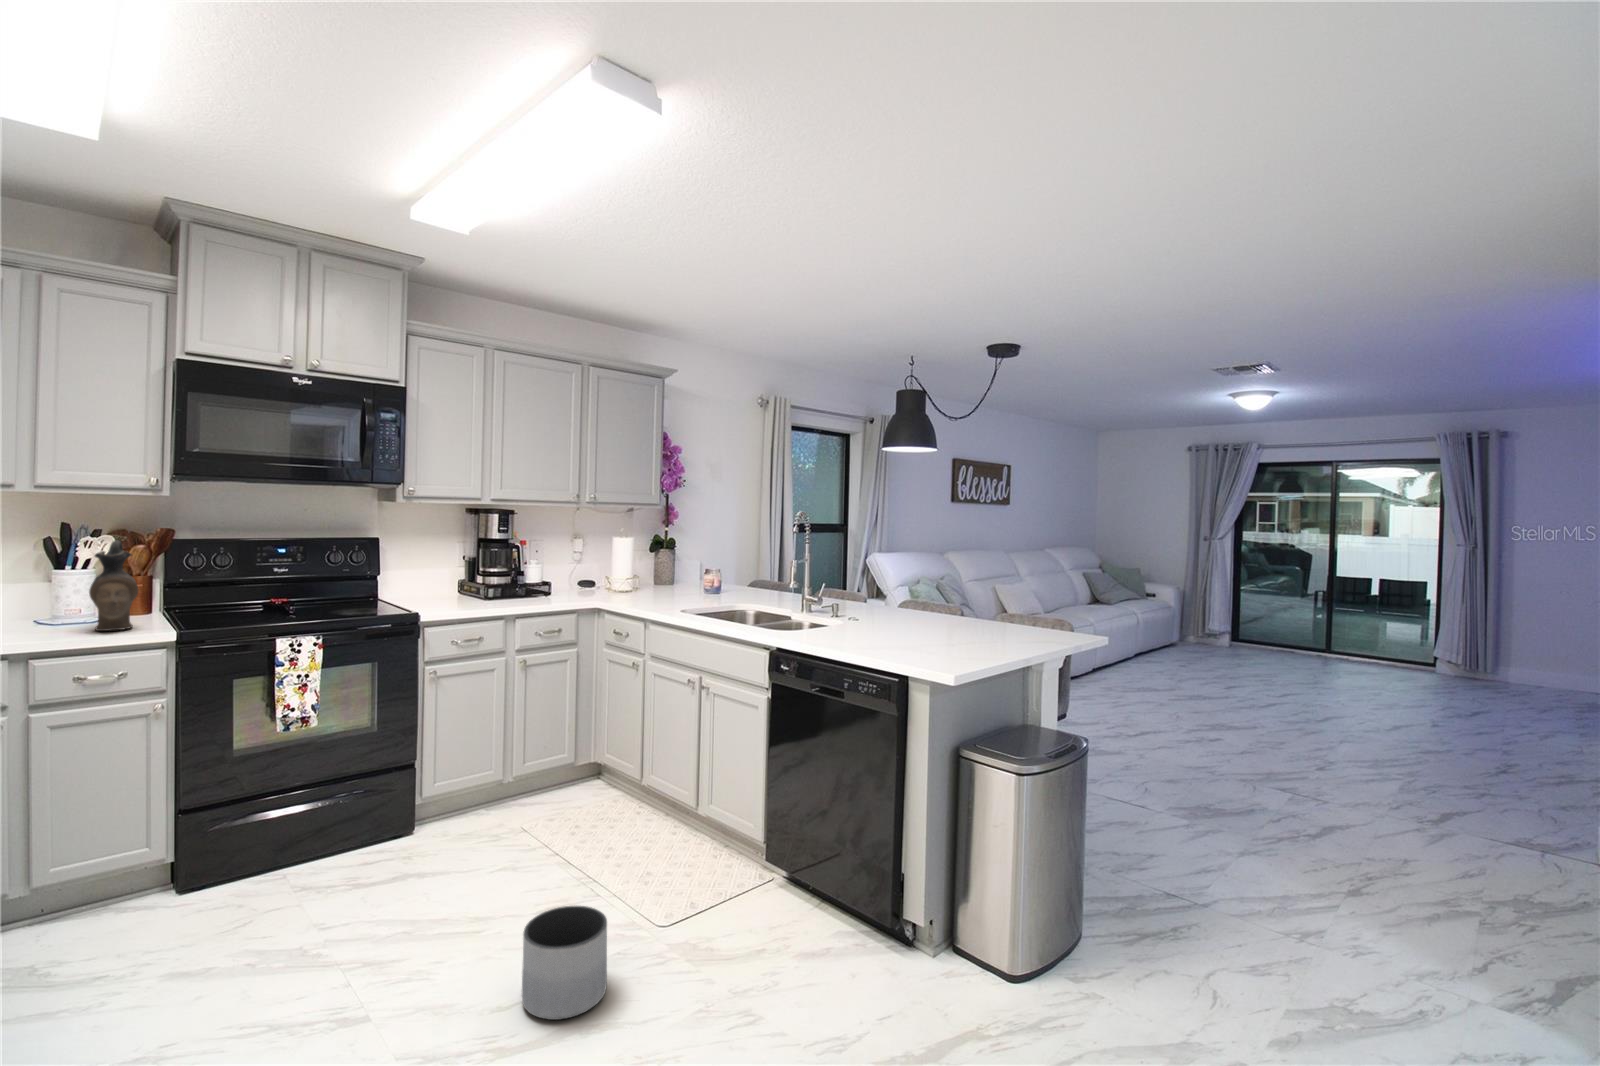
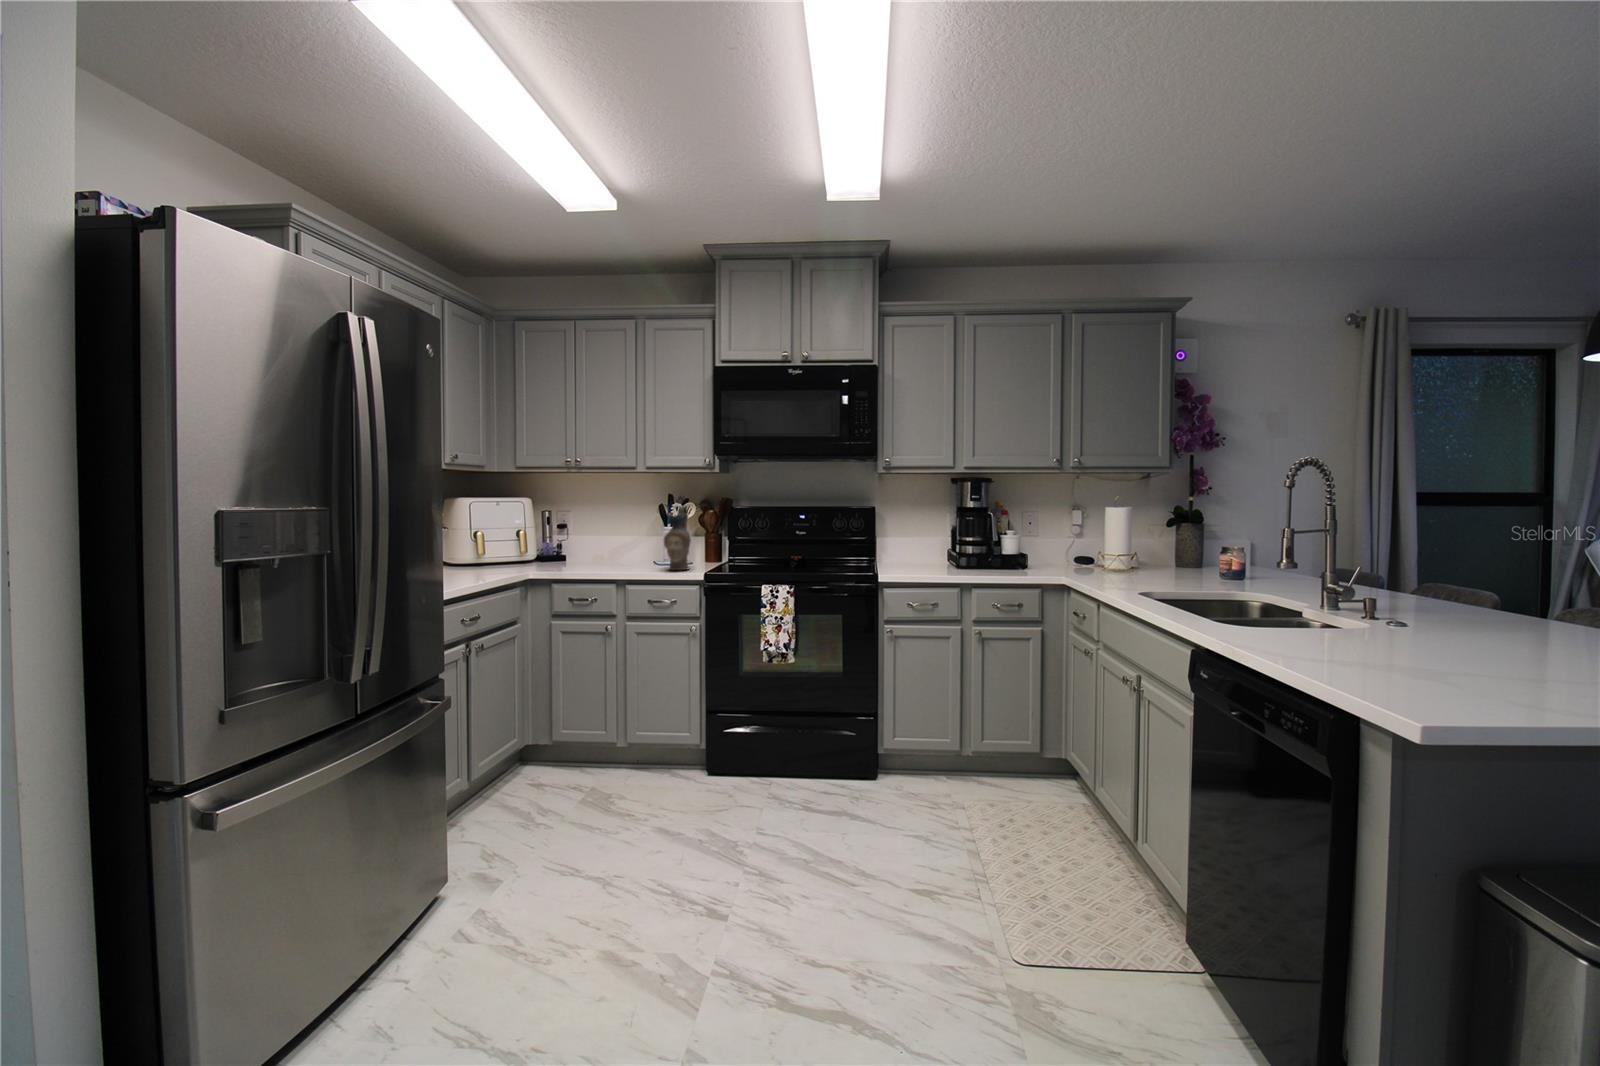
planter: present [522,906,607,1020] -> none [822,881,909,1002]

